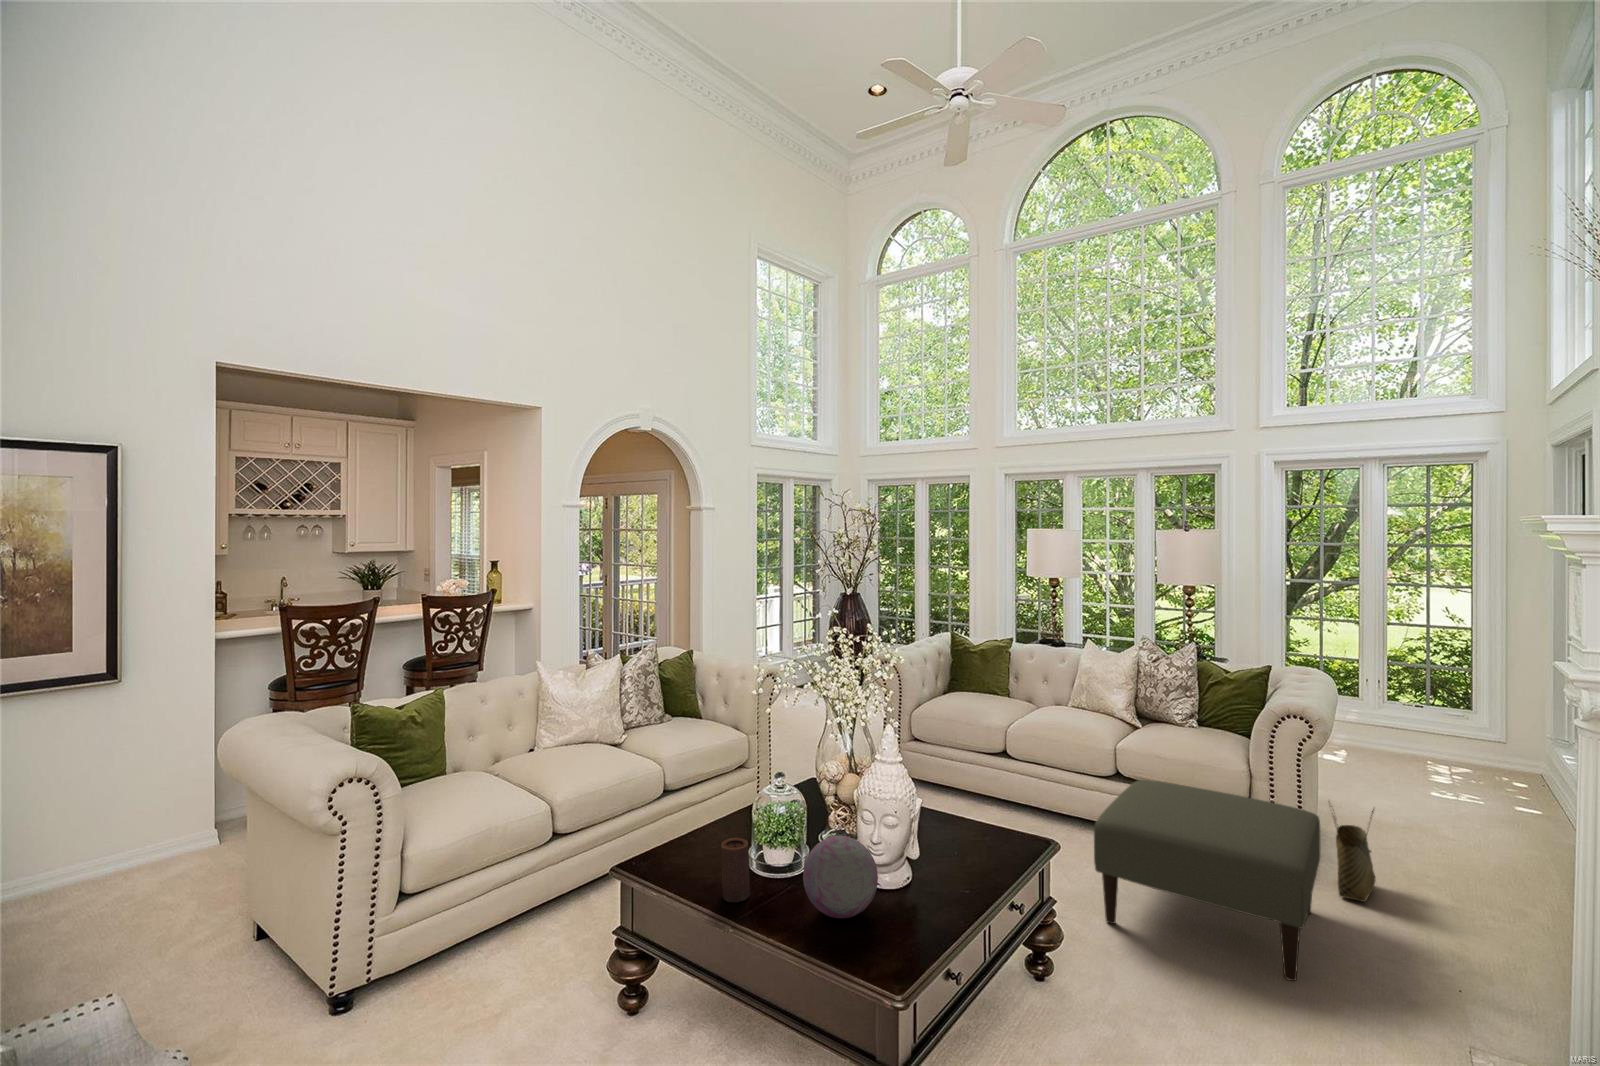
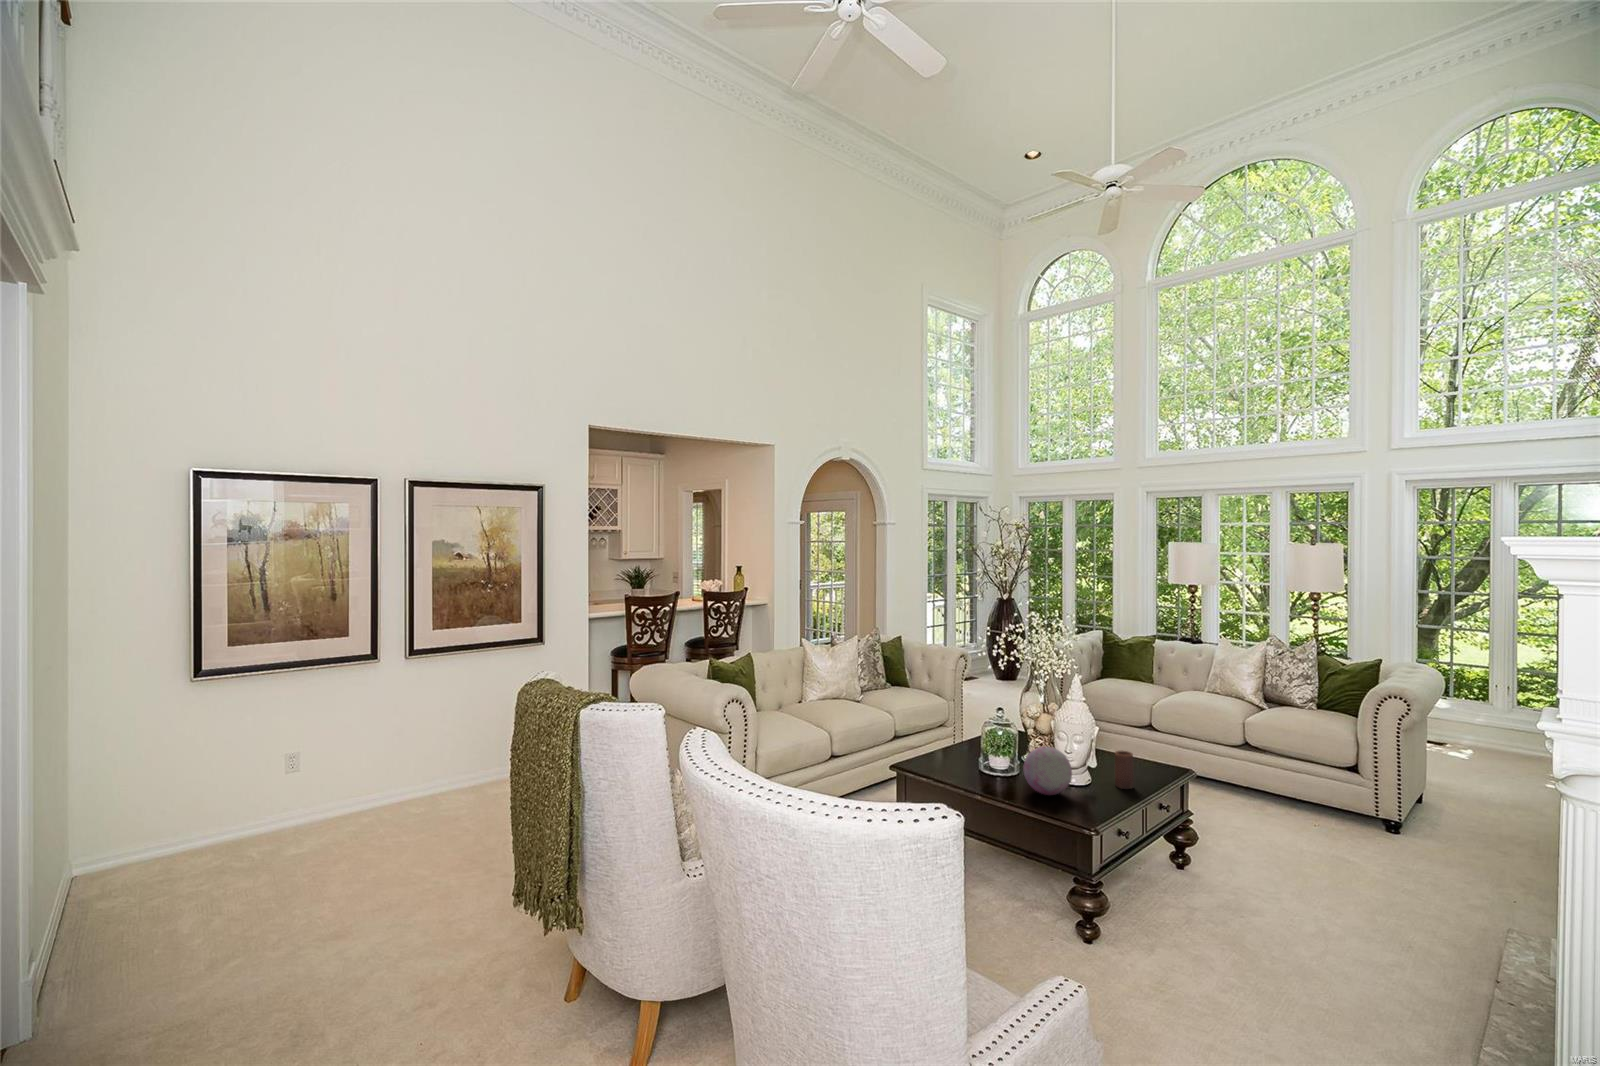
ottoman: present [1094,780,1320,981] -> none [1223,744,1409,878]
woven basket: present [1334,809,1376,902] -> none [1421,765,1462,841]
candle: present [721,838,750,902] -> present [1115,751,1134,789]

